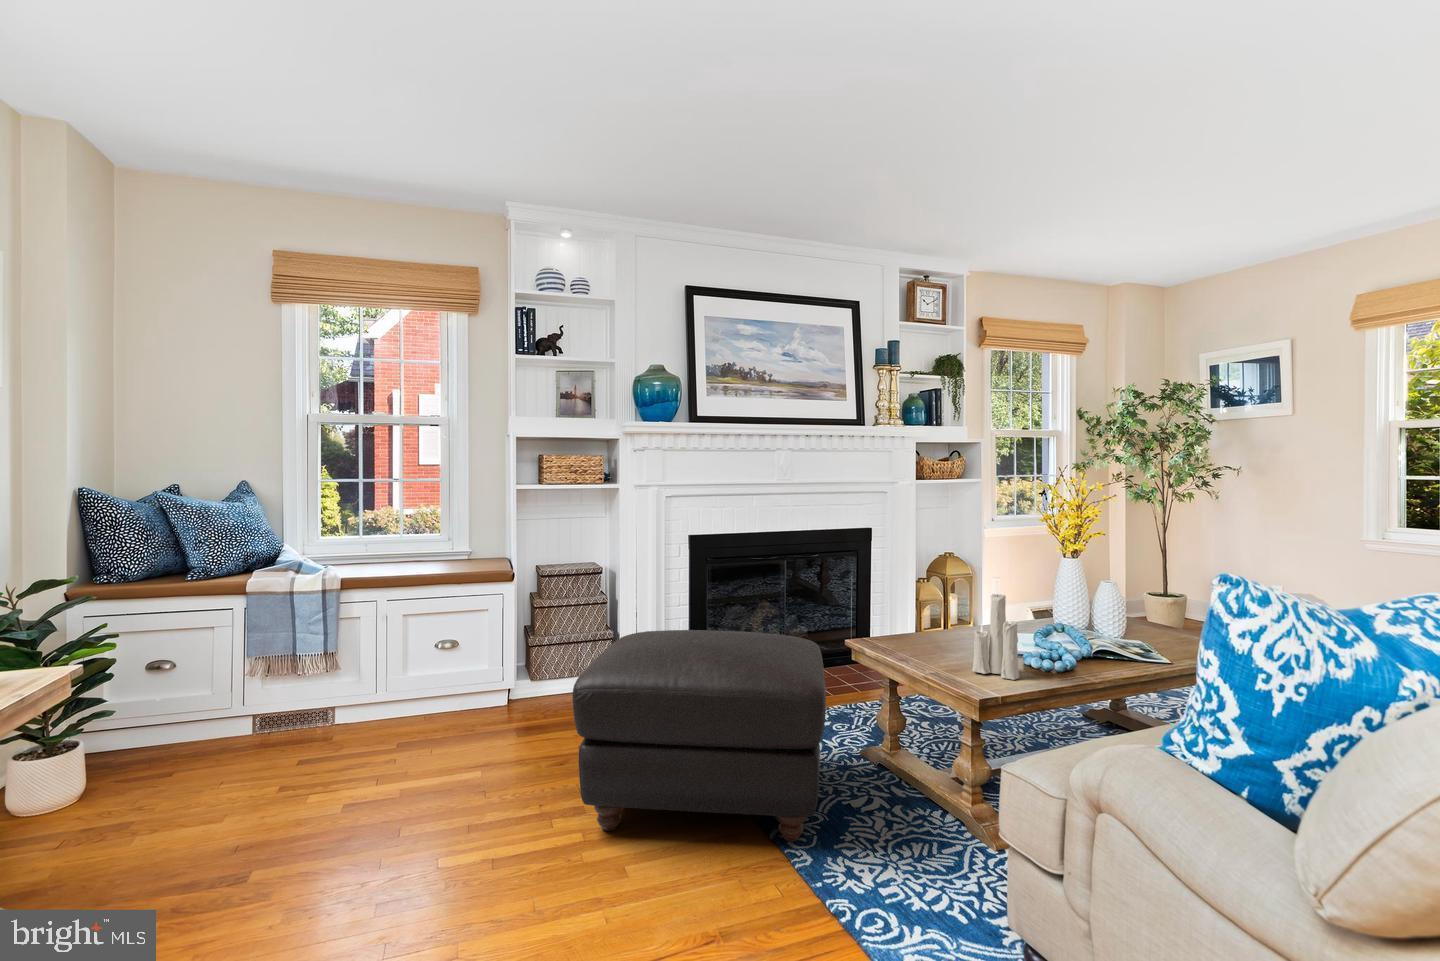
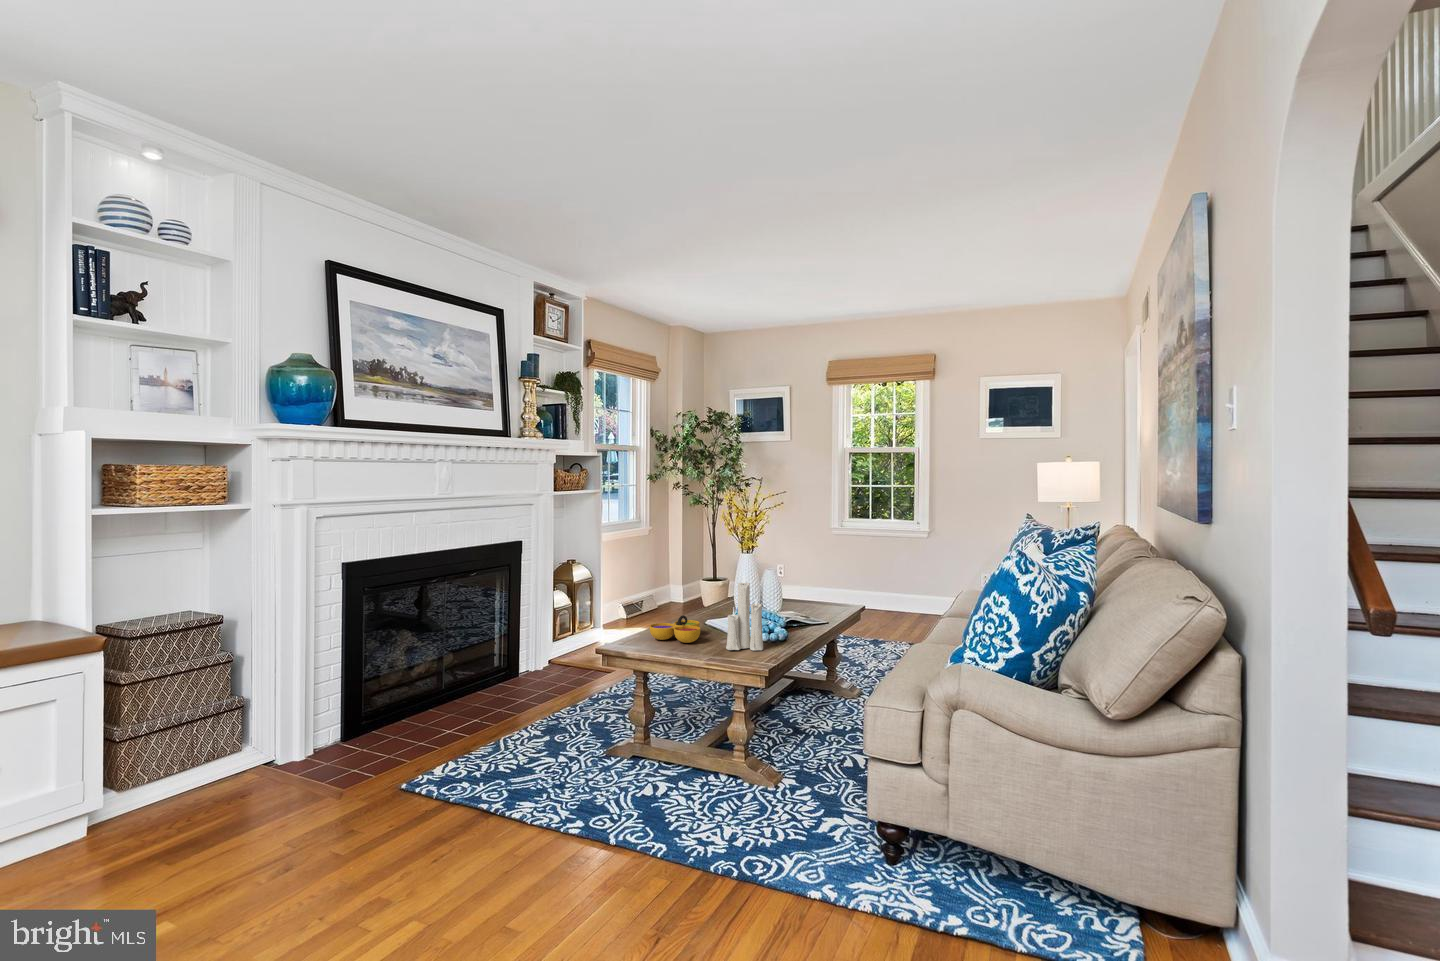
decorative bowl: none [908,624,972,656] -> present [649,615,700,643]
ottoman: present [573,630,826,841] -> none [364,647,664,901]

